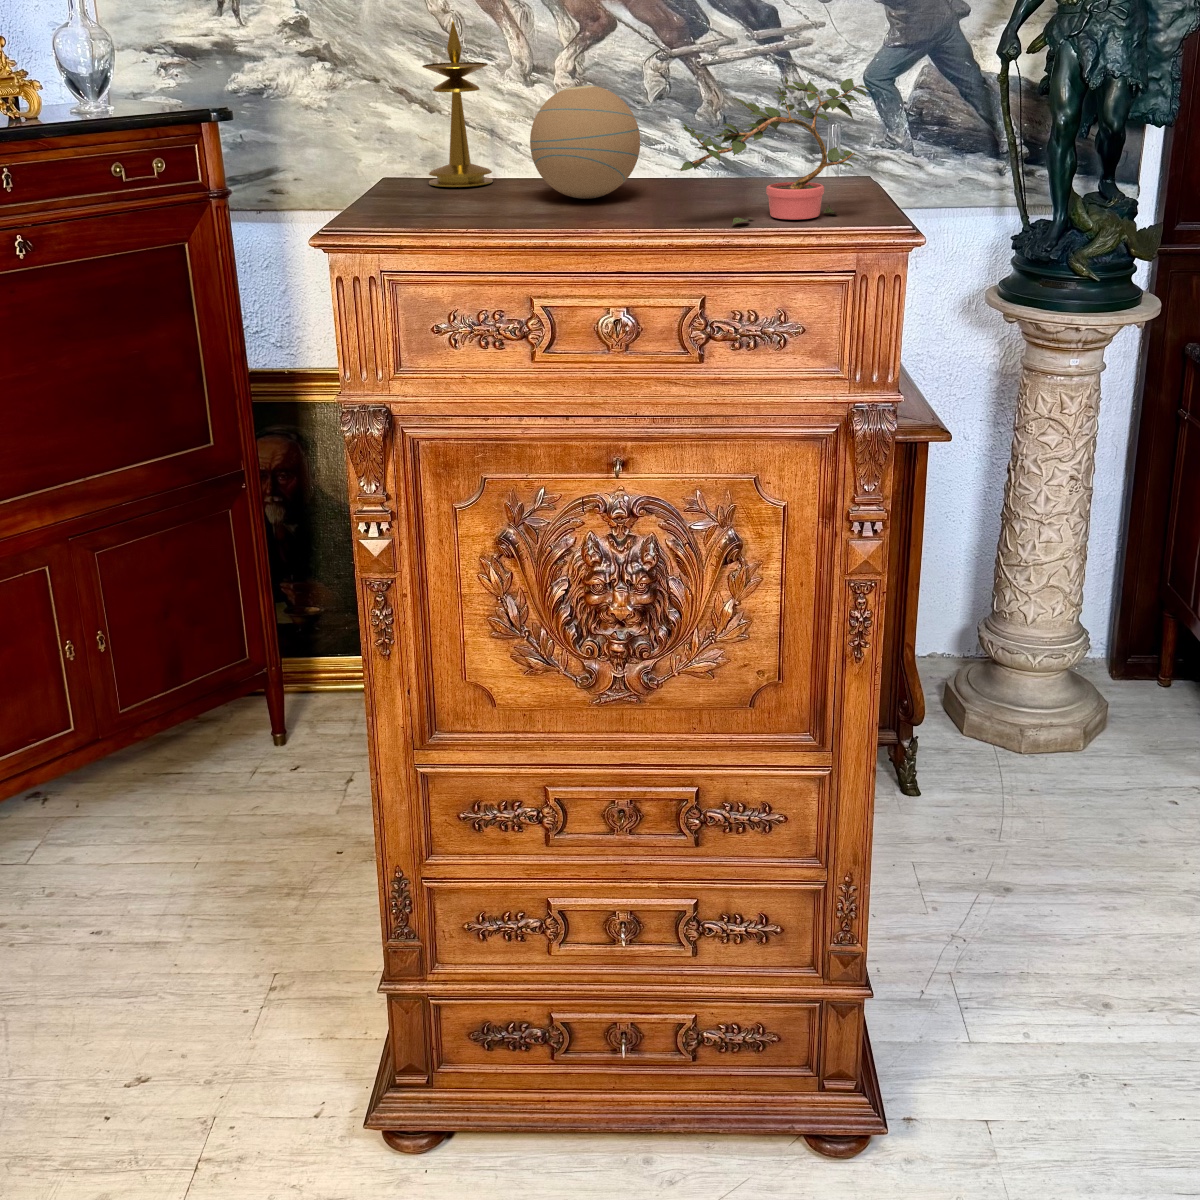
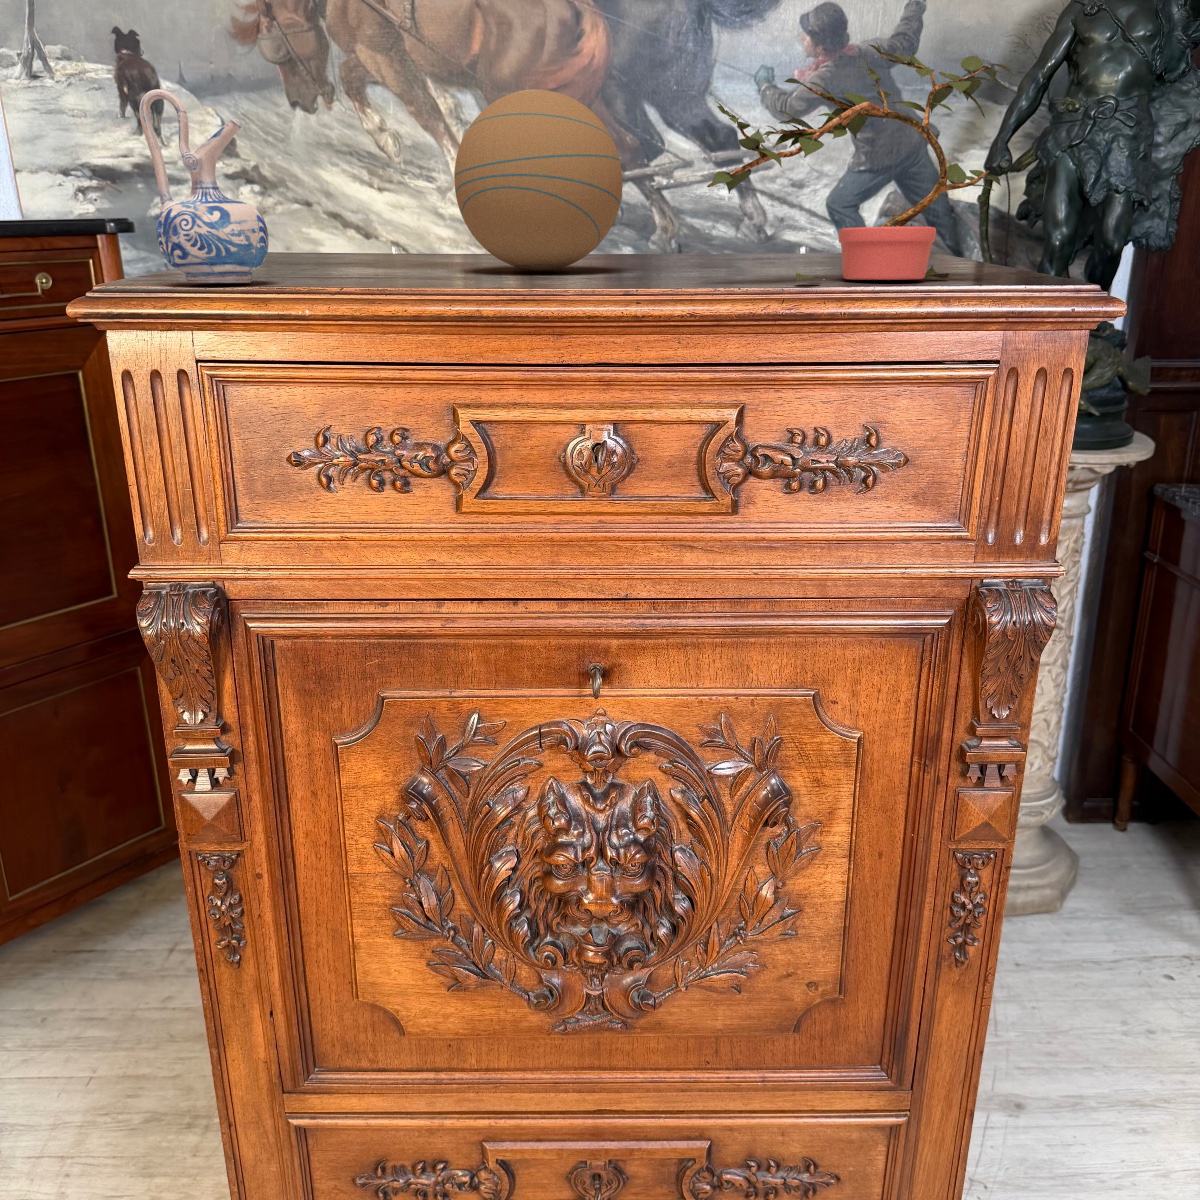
candlestick: present [422,21,493,187] -> none [298,21,406,265]
ceramic pitcher: none [356,120,423,227] -> present [139,89,268,283]

